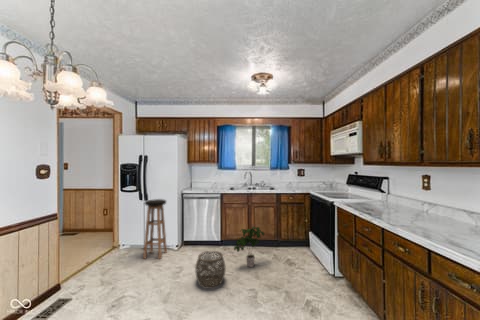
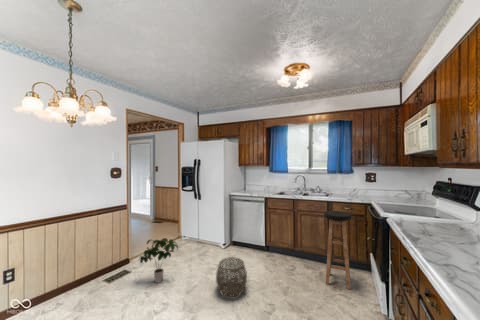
bar stool: present [143,199,167,259] -> present [324,211,352,289]
potted plant: present [234,227,264,267] -> present [139,238,178,283]

